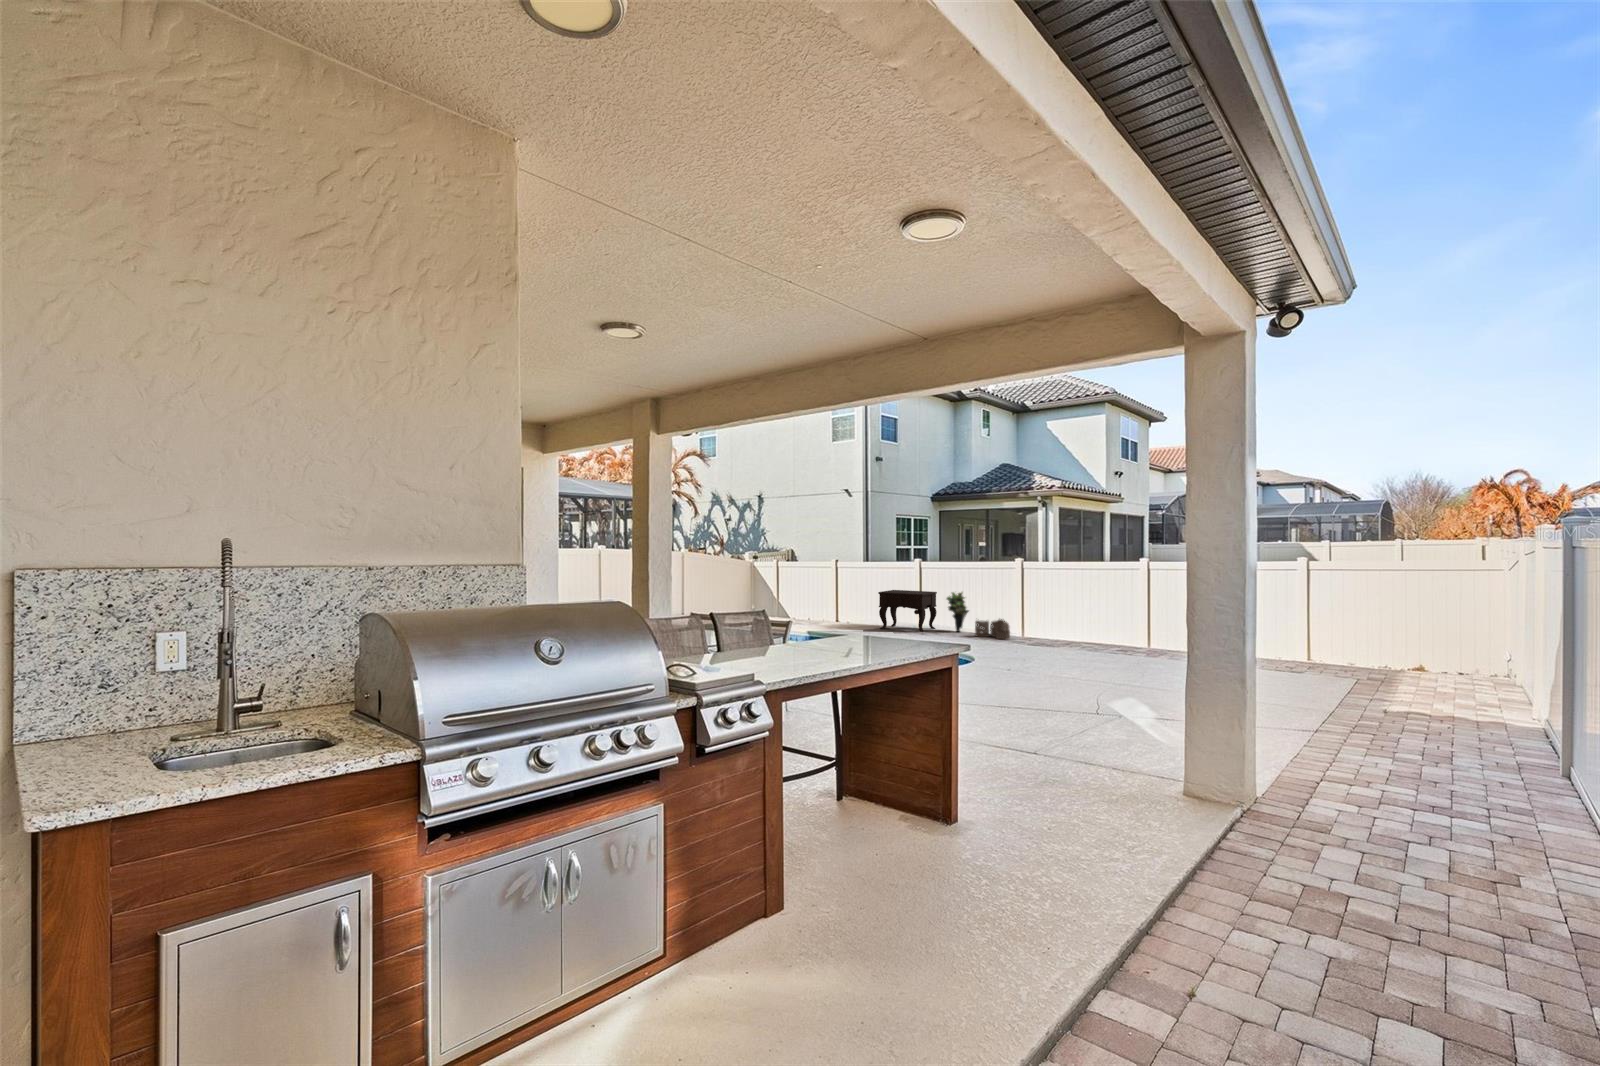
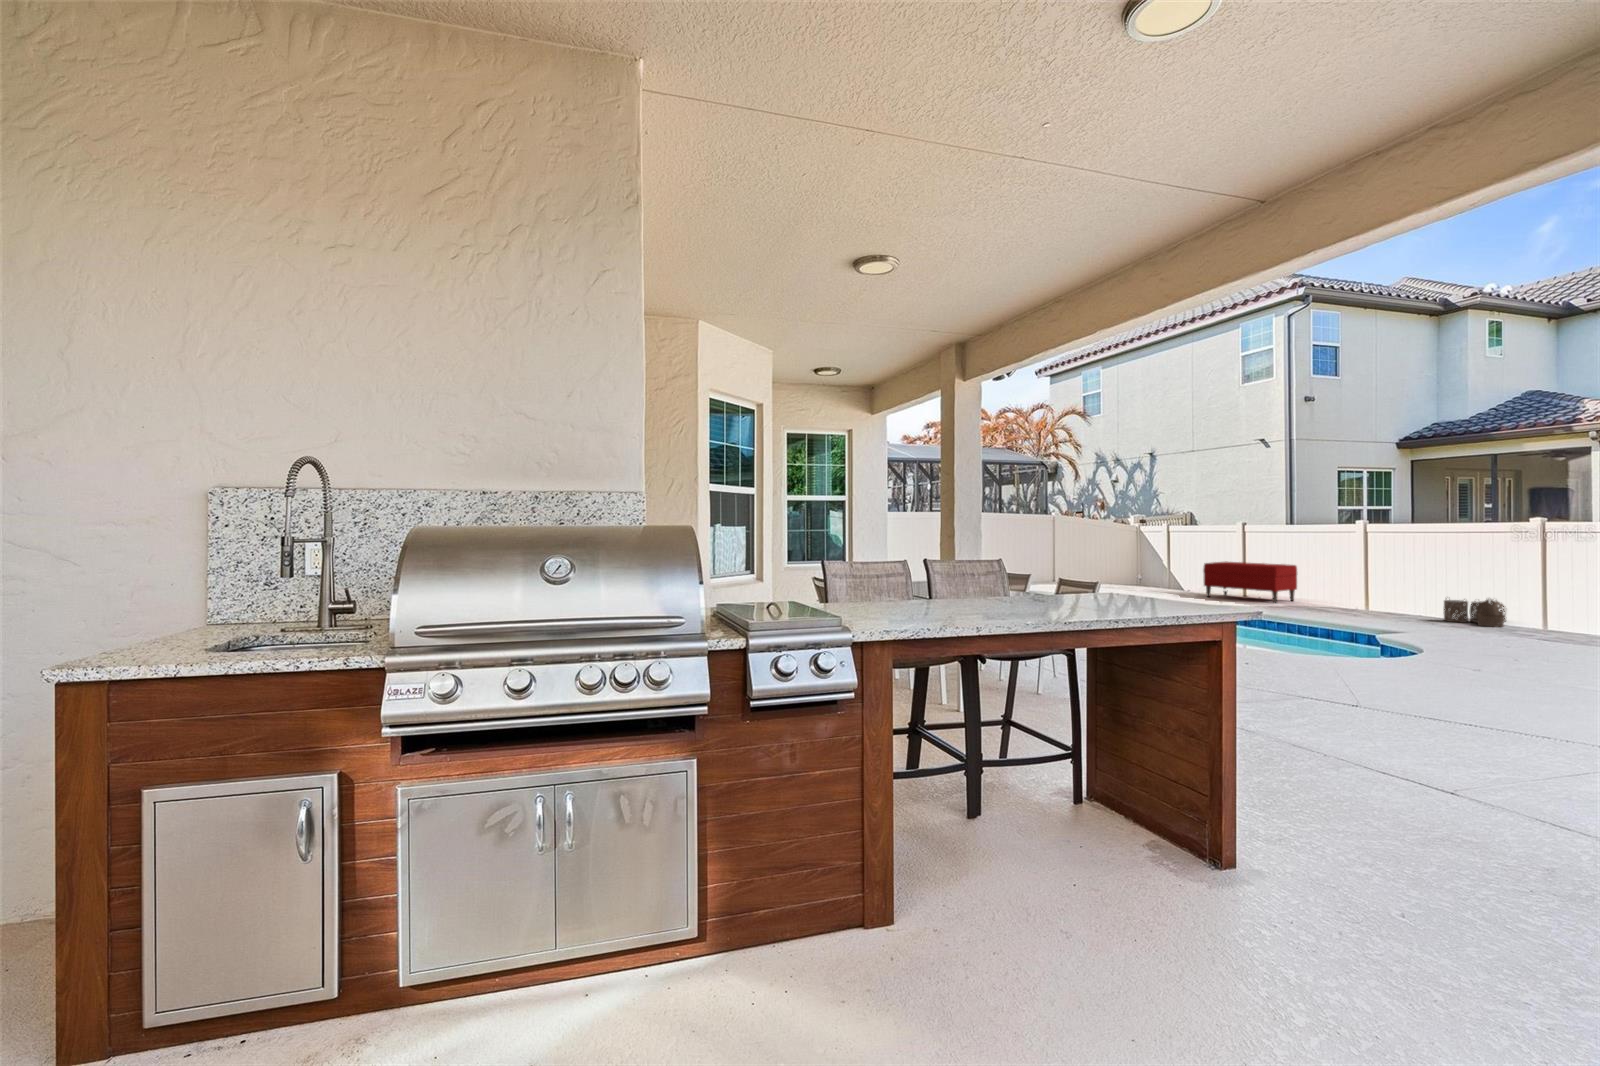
side table: present [878,590,937,632] -> none [1293,558,1385,613]
bench: none [811,592,878,626] -> present [1203,562,1297,603]
potted plant: present [947,592,969,632] -> none [1398,560,1438,615]

